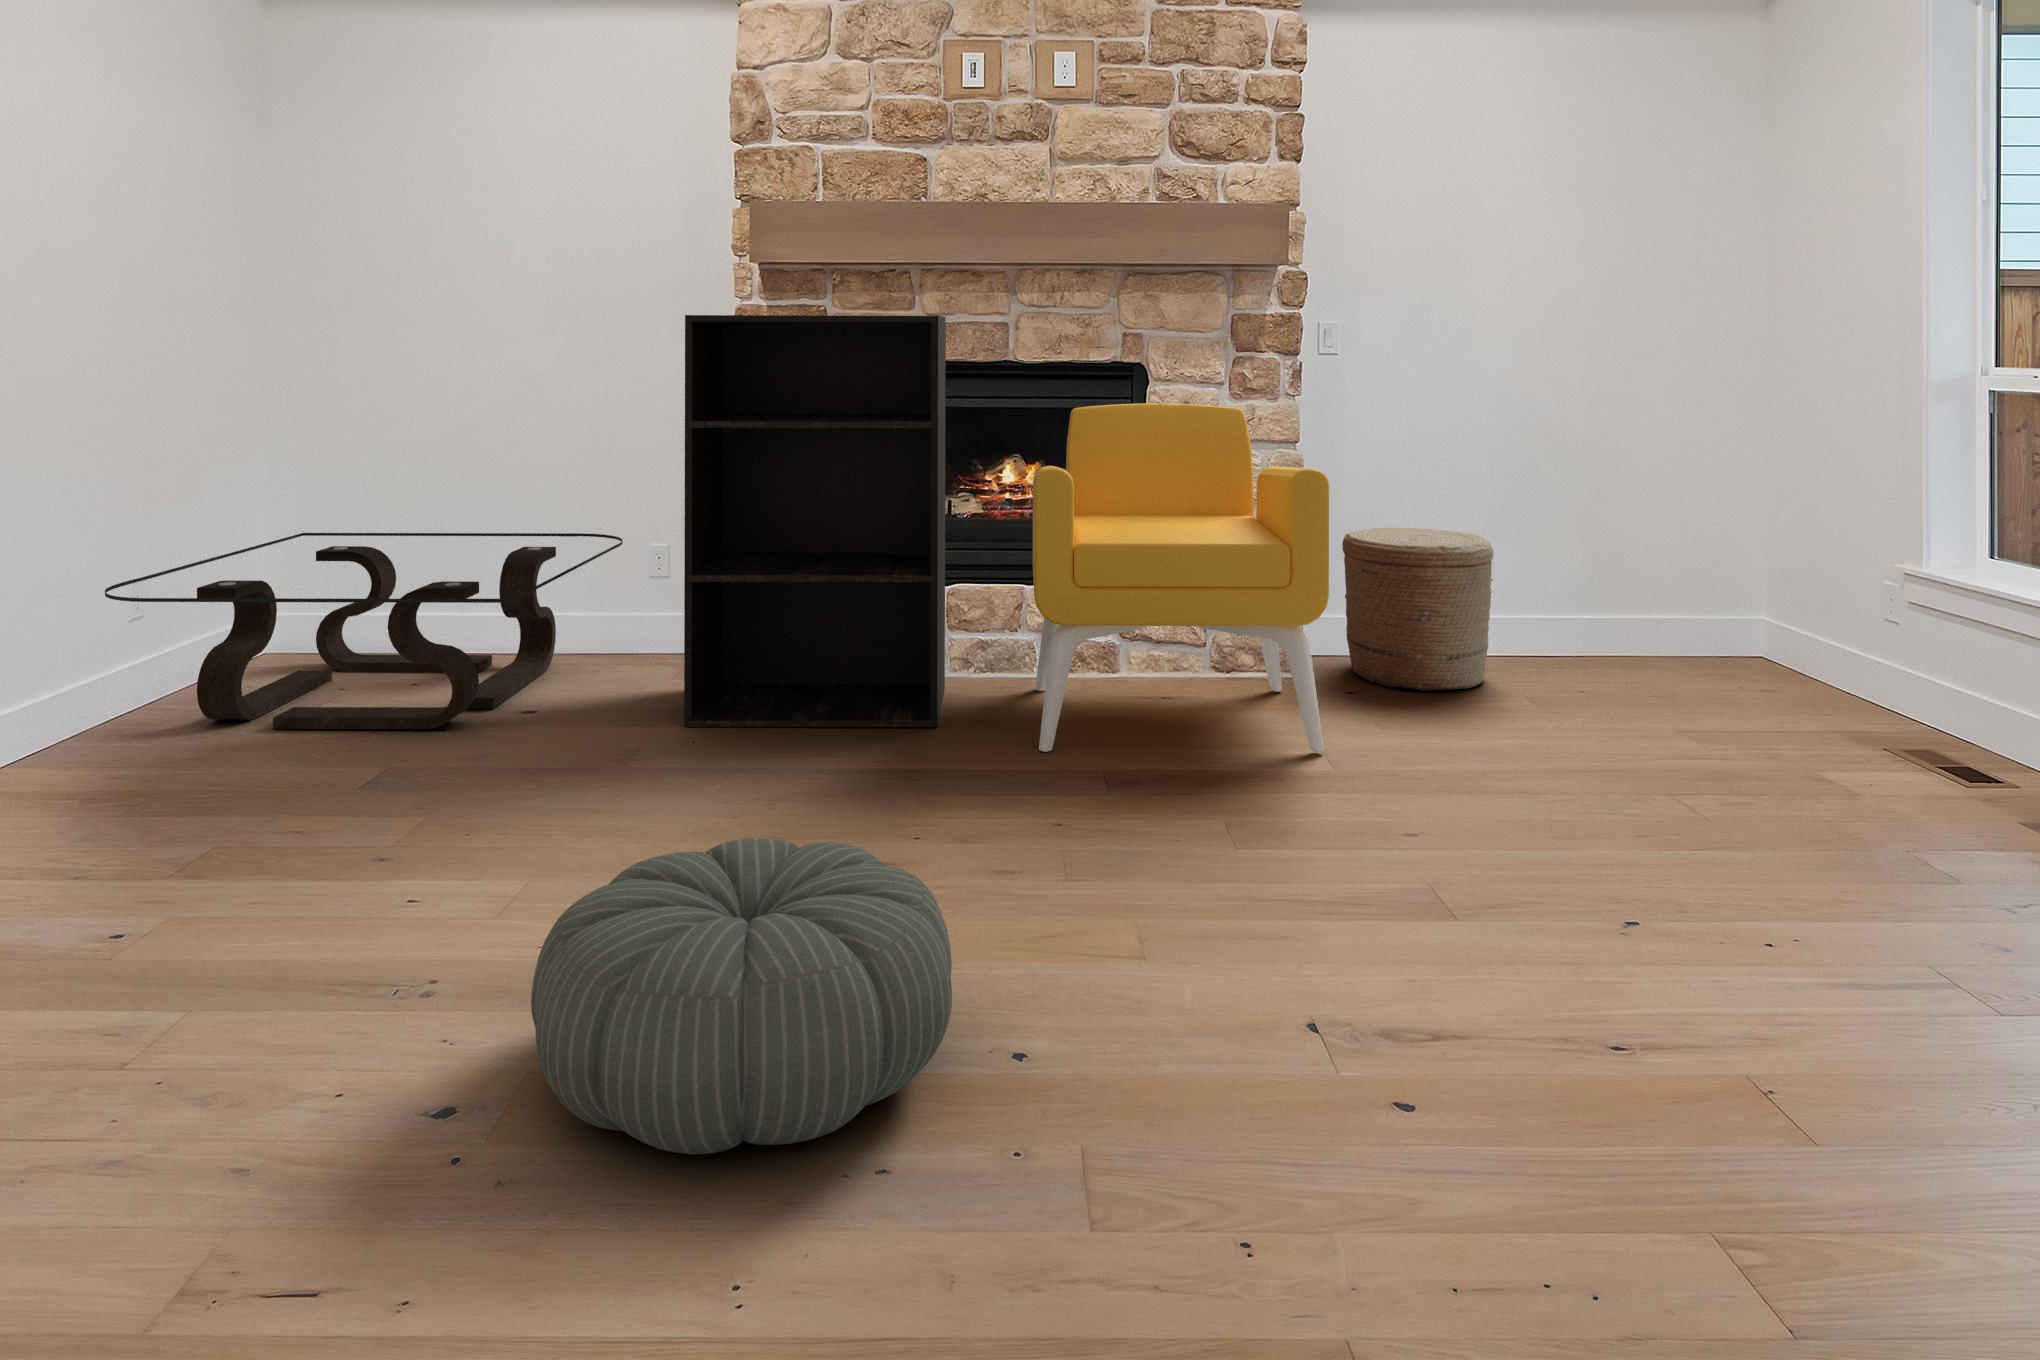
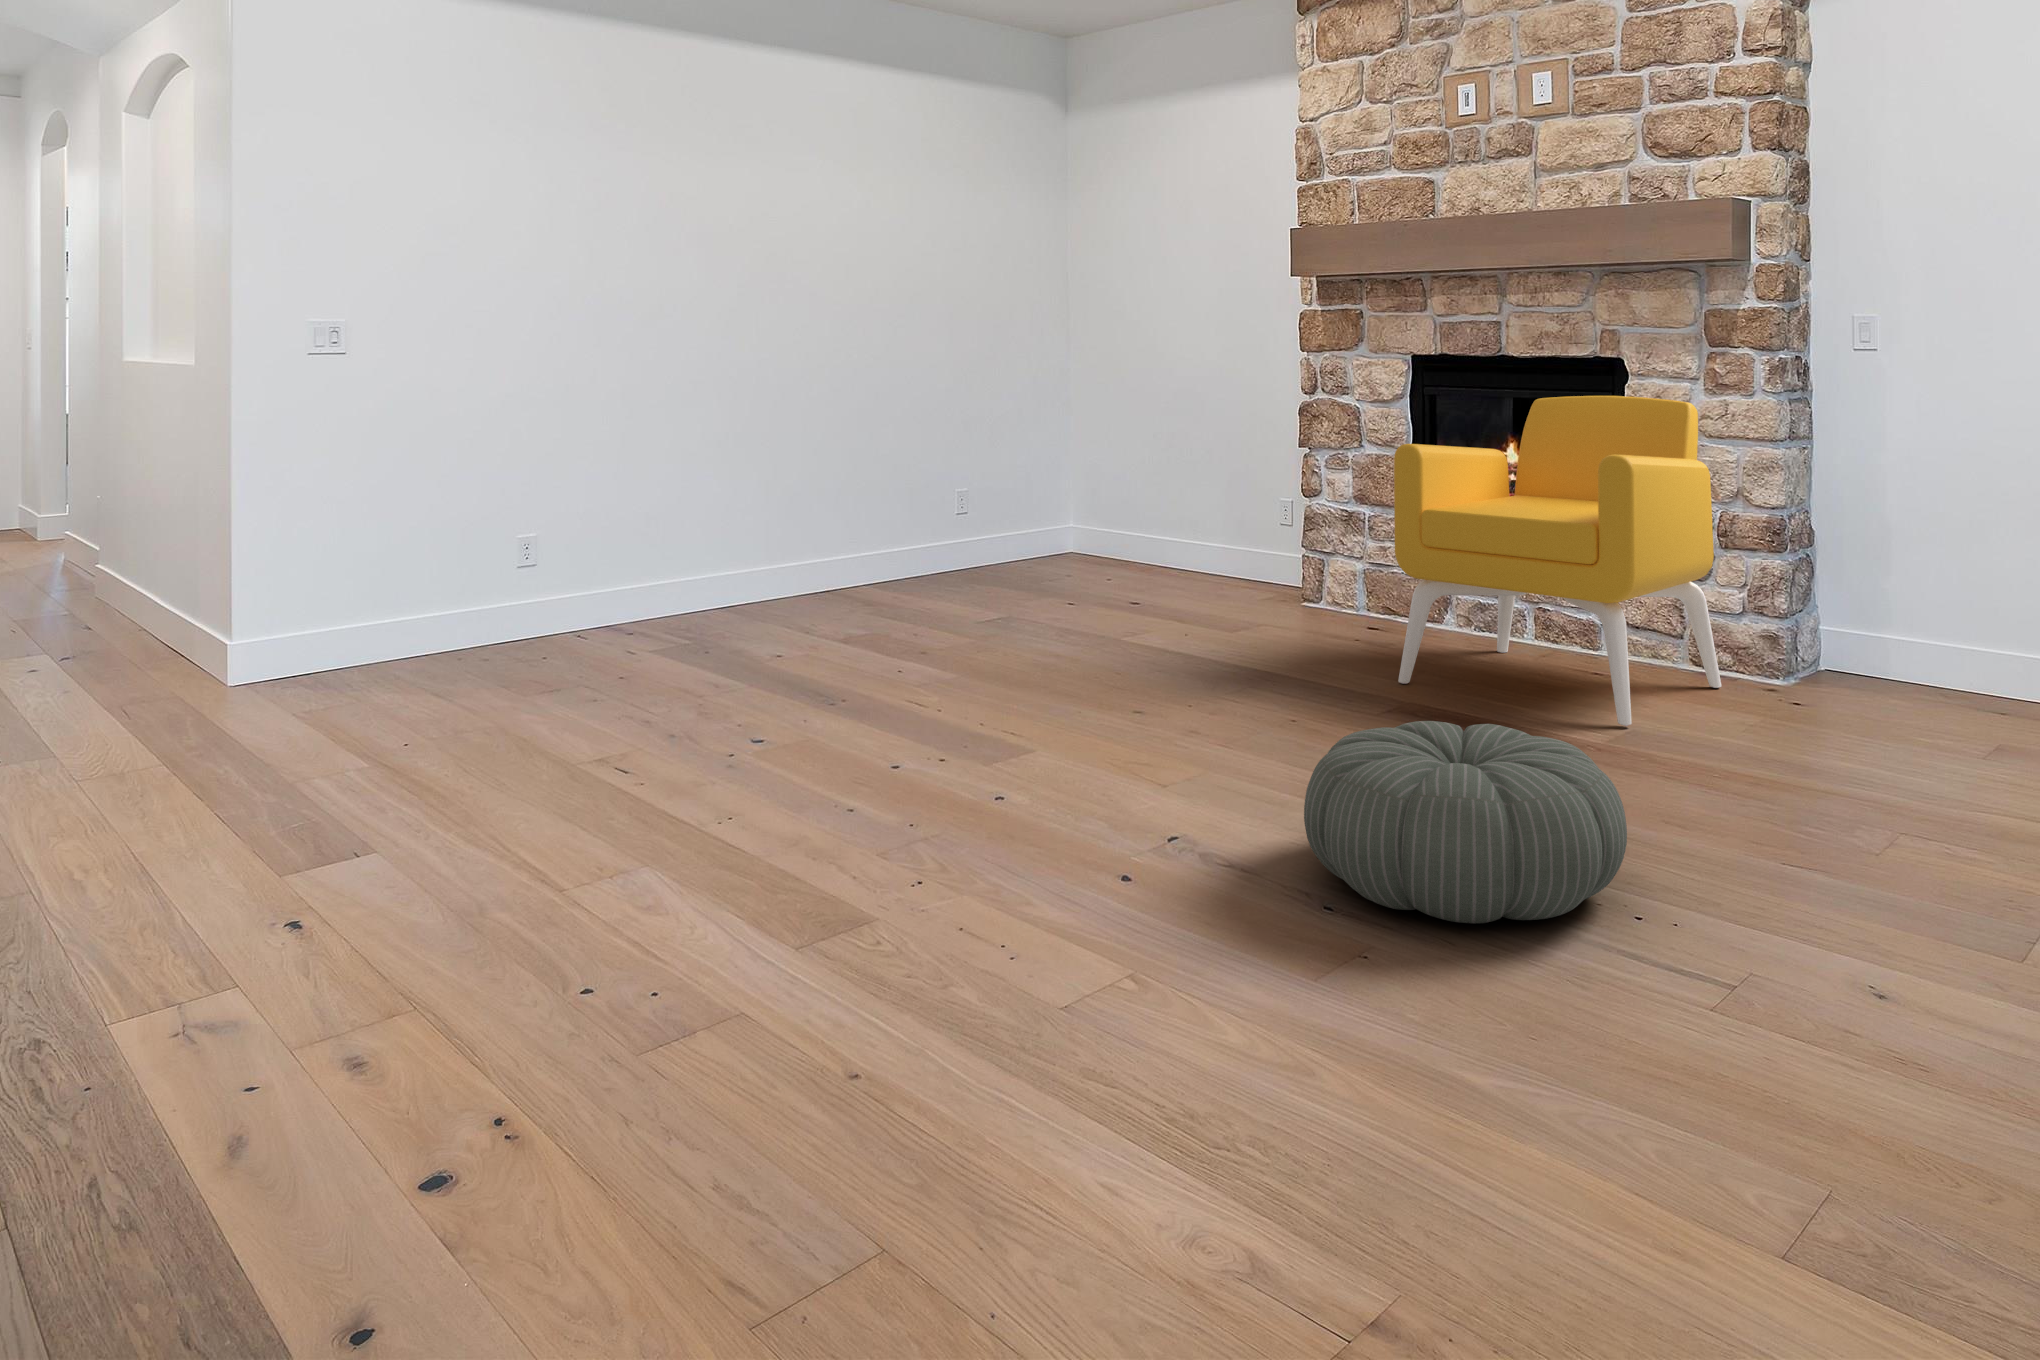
bookshelf: present [684,315,946,727] -> none [1201,317,1426,656]
woven basket: present [1342,528,1493,691] -> none [1821,540,2004,721]
coffee table: present [105,533,623,729] -> none [915,477,1251,605]
pouf: present [531,838,952,1154] -> present [1304,721,1627,923]

